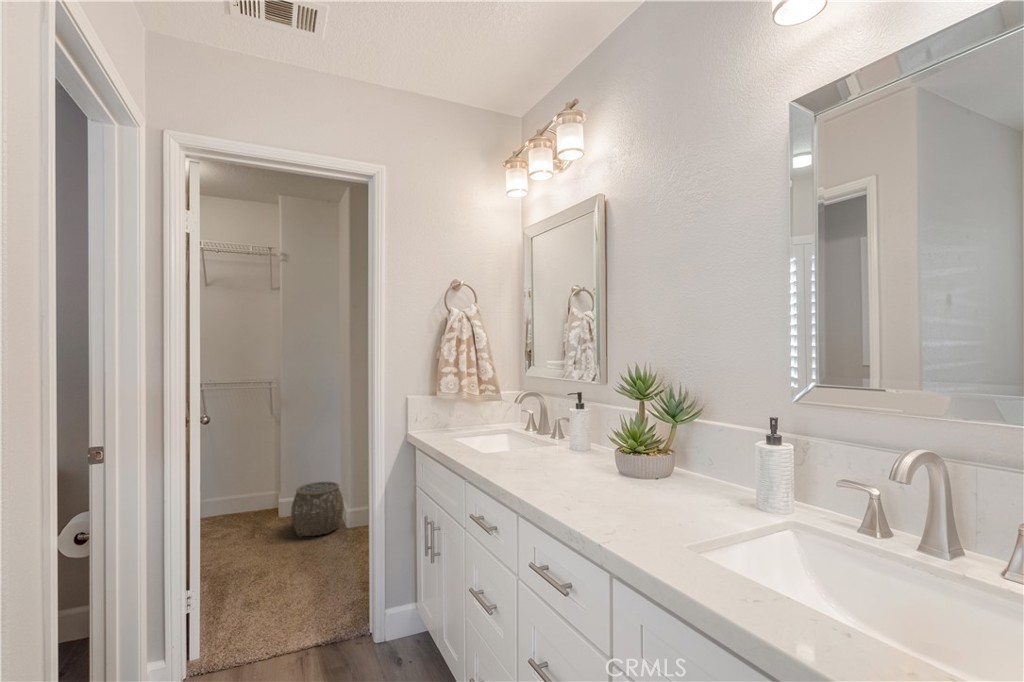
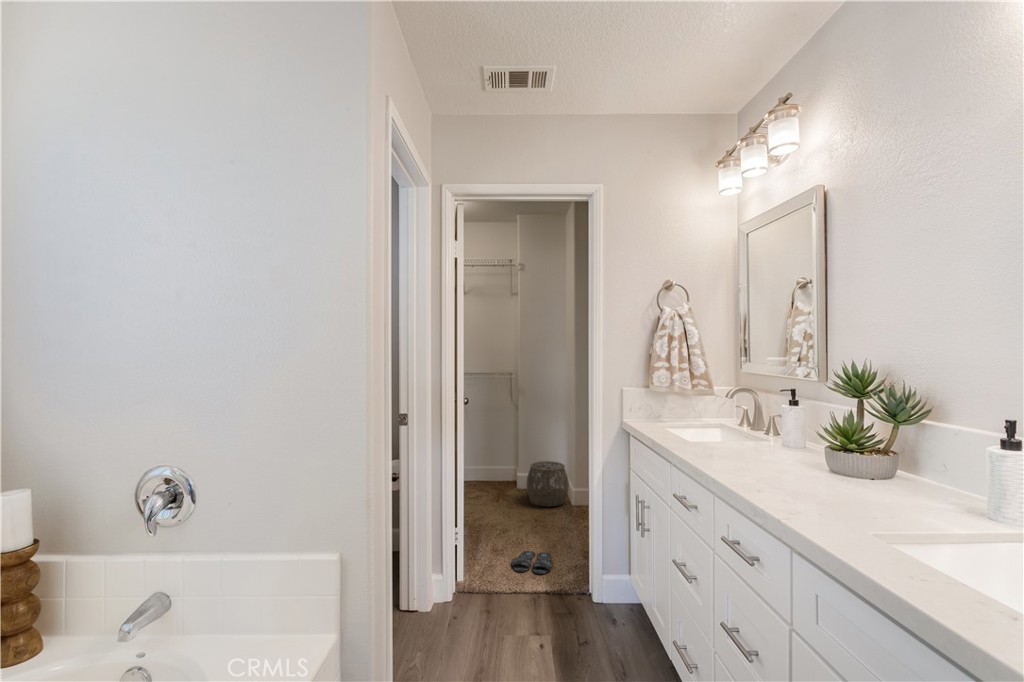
slippers: none [267,597,324,634] -> present [512,551,553,574]

